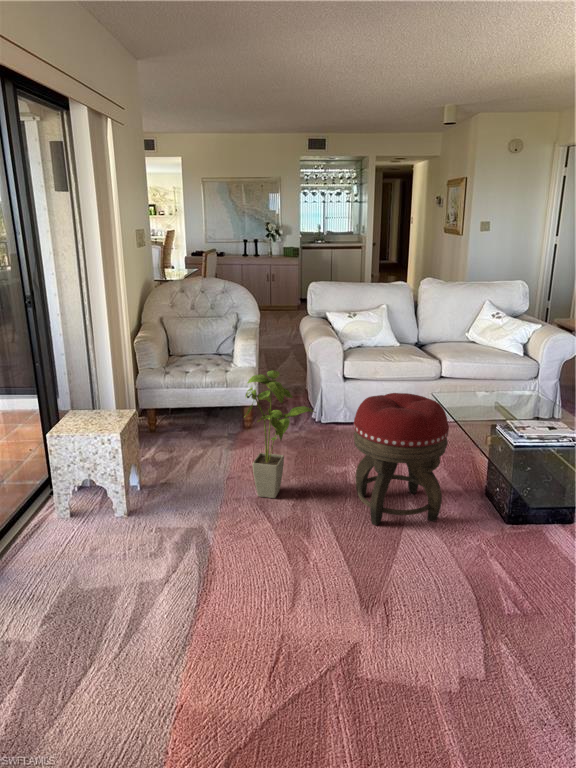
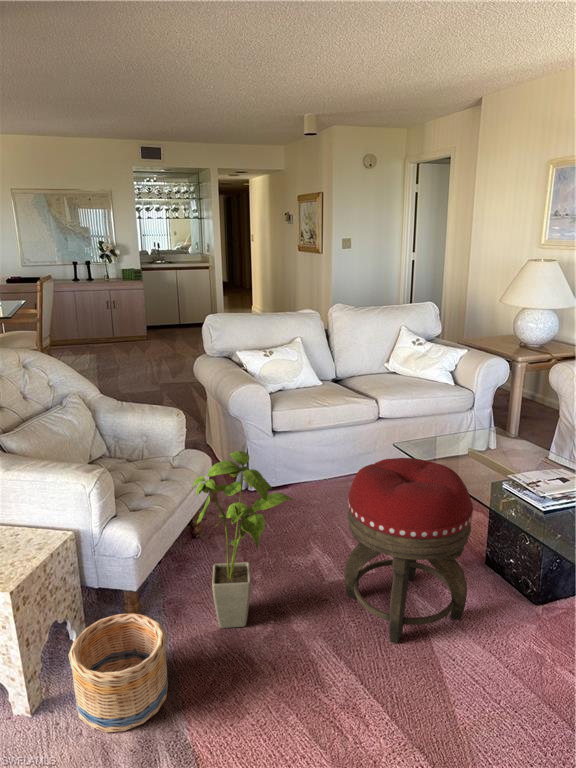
basket: none [150,468,211,533] -> present [69,613,168,732]

